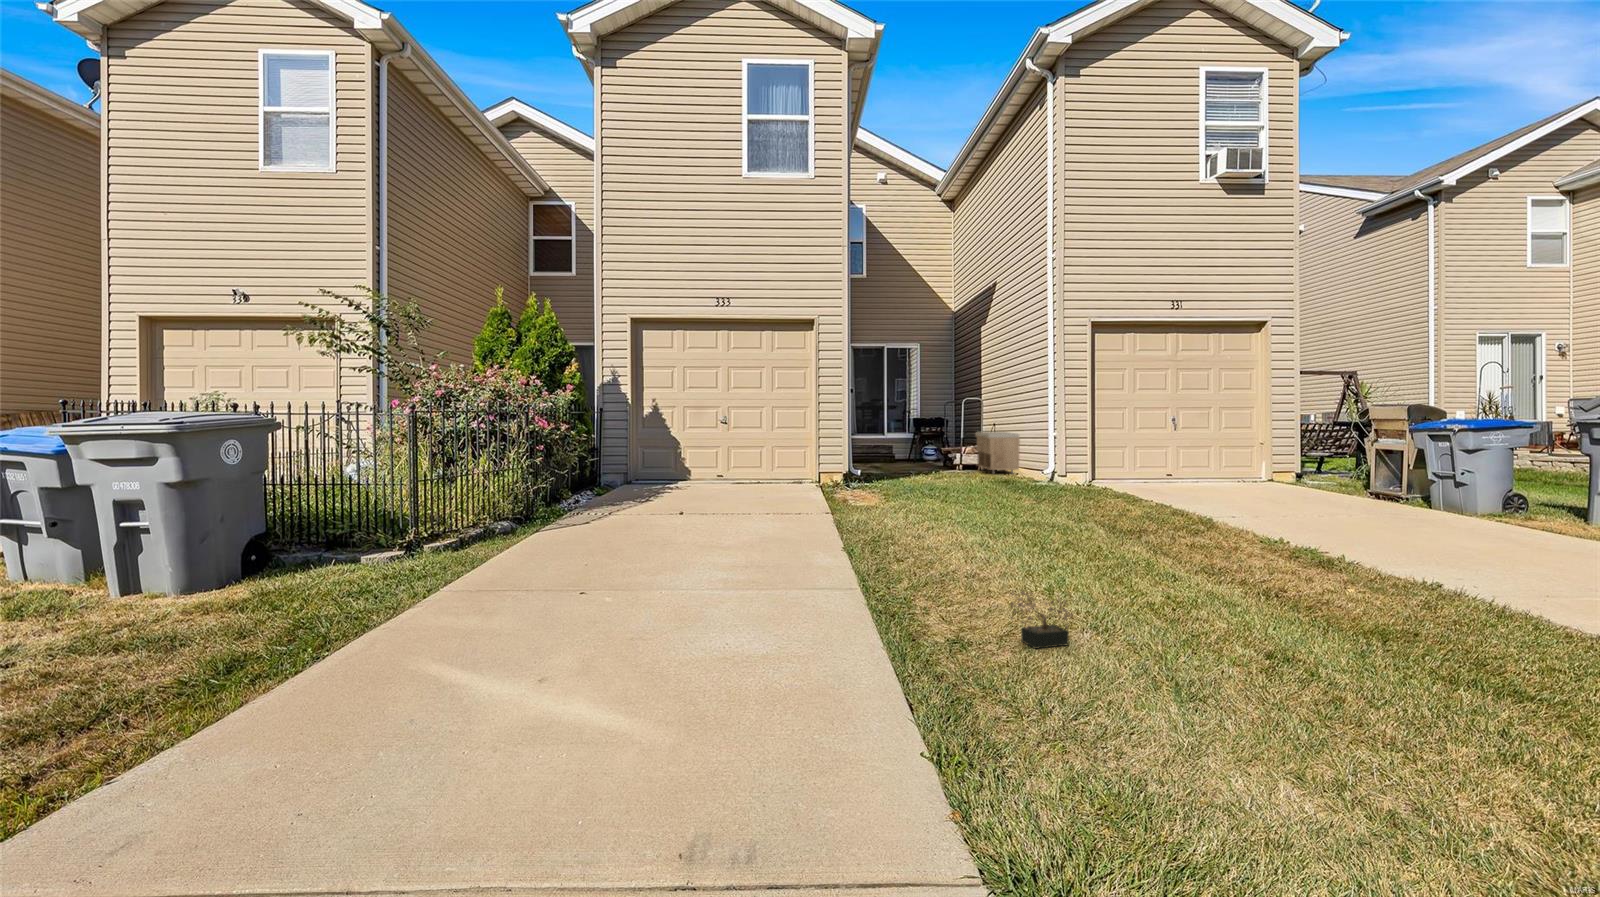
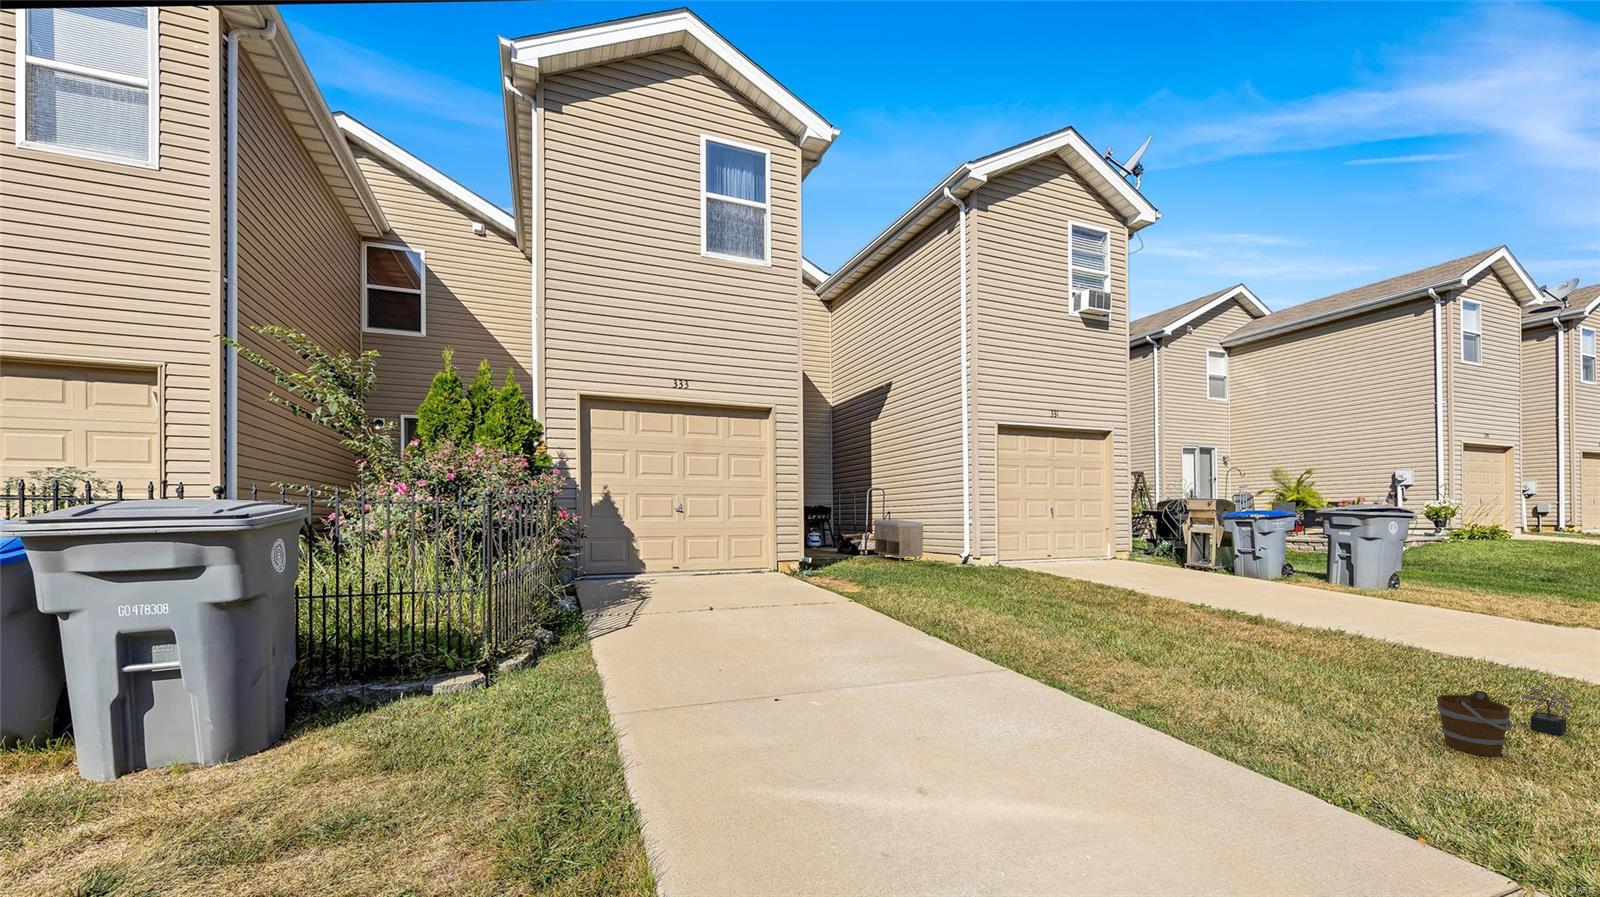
decorative plant: present [1011,591,1073,648] -> present [1521,683,1576,736]
bucket: none [1146,591,1215,656] -> present [1437,691,1512,756]

